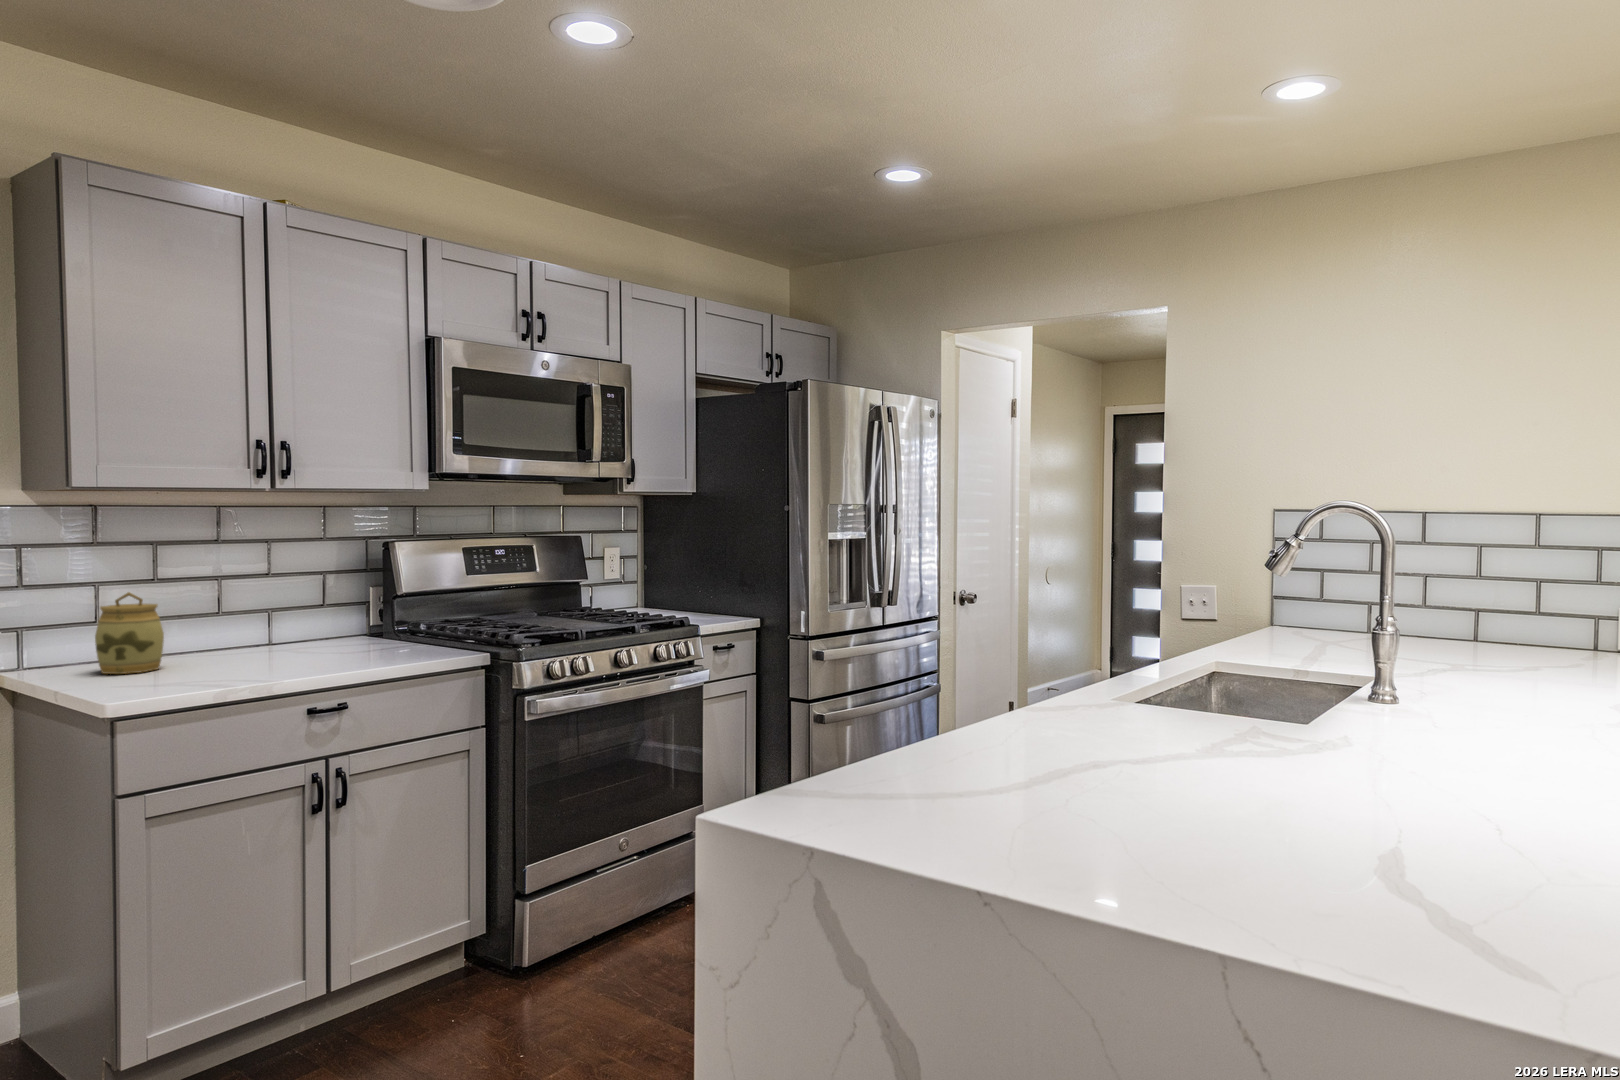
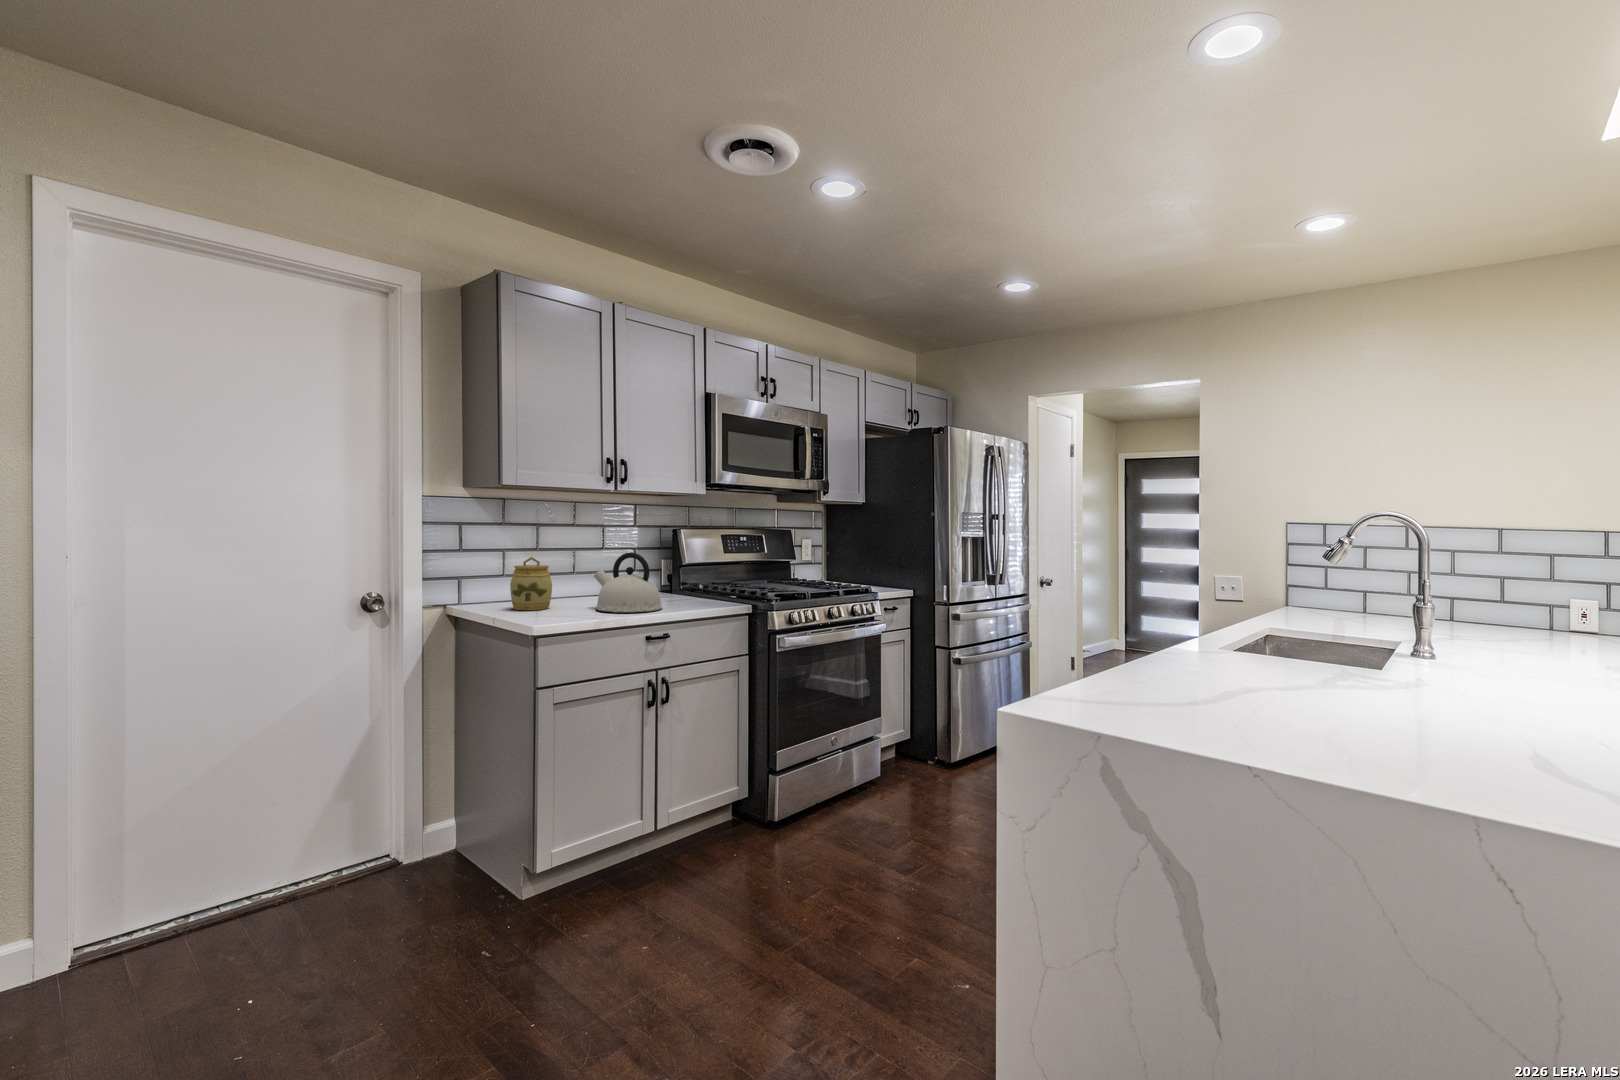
kettle: none [231,581,340,673] -> present [594,552,662,612]

